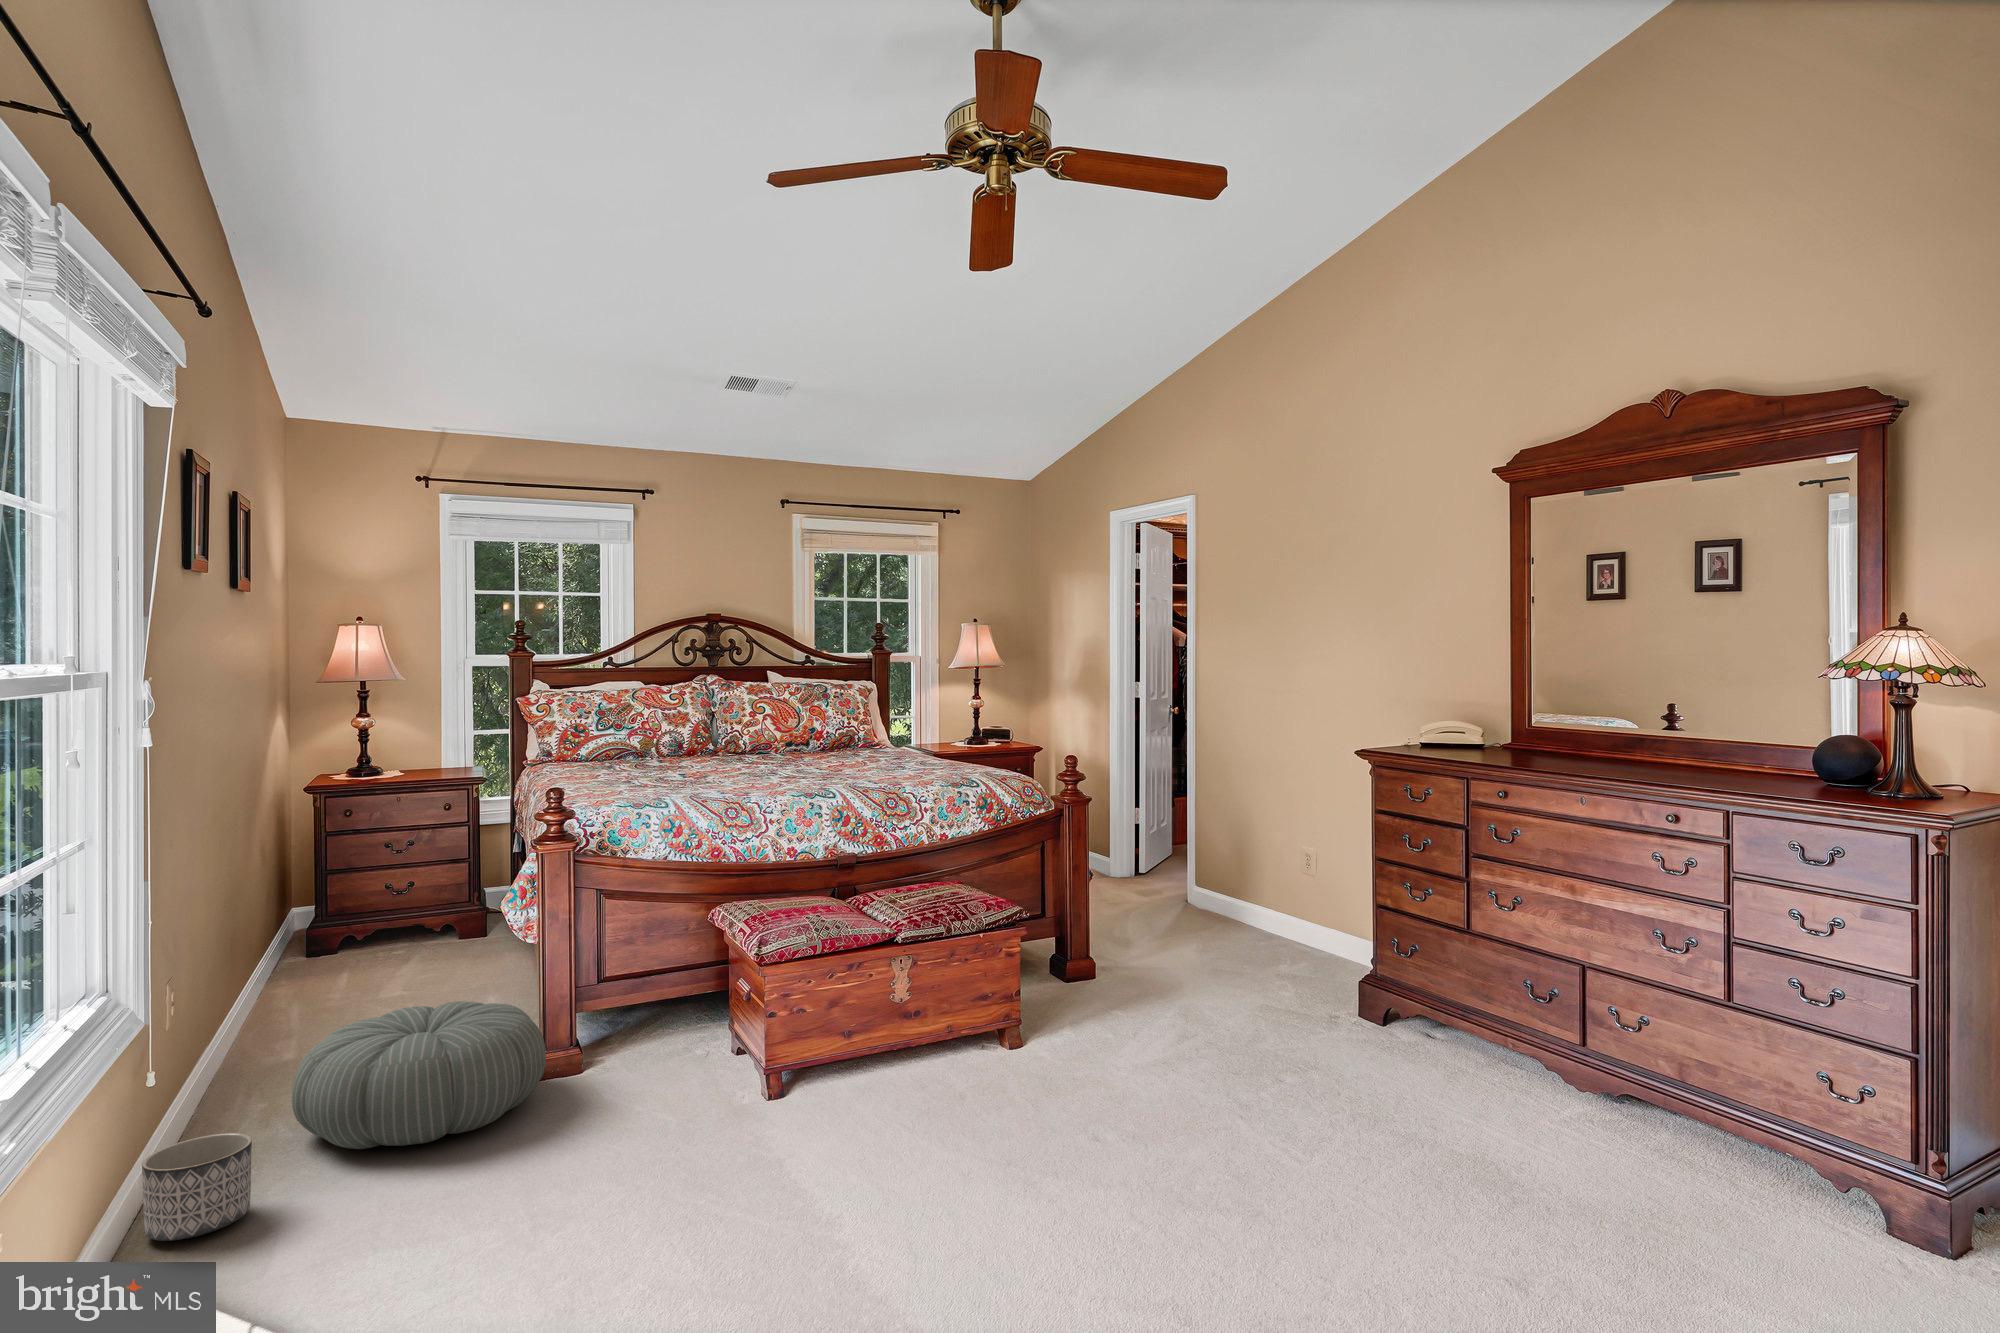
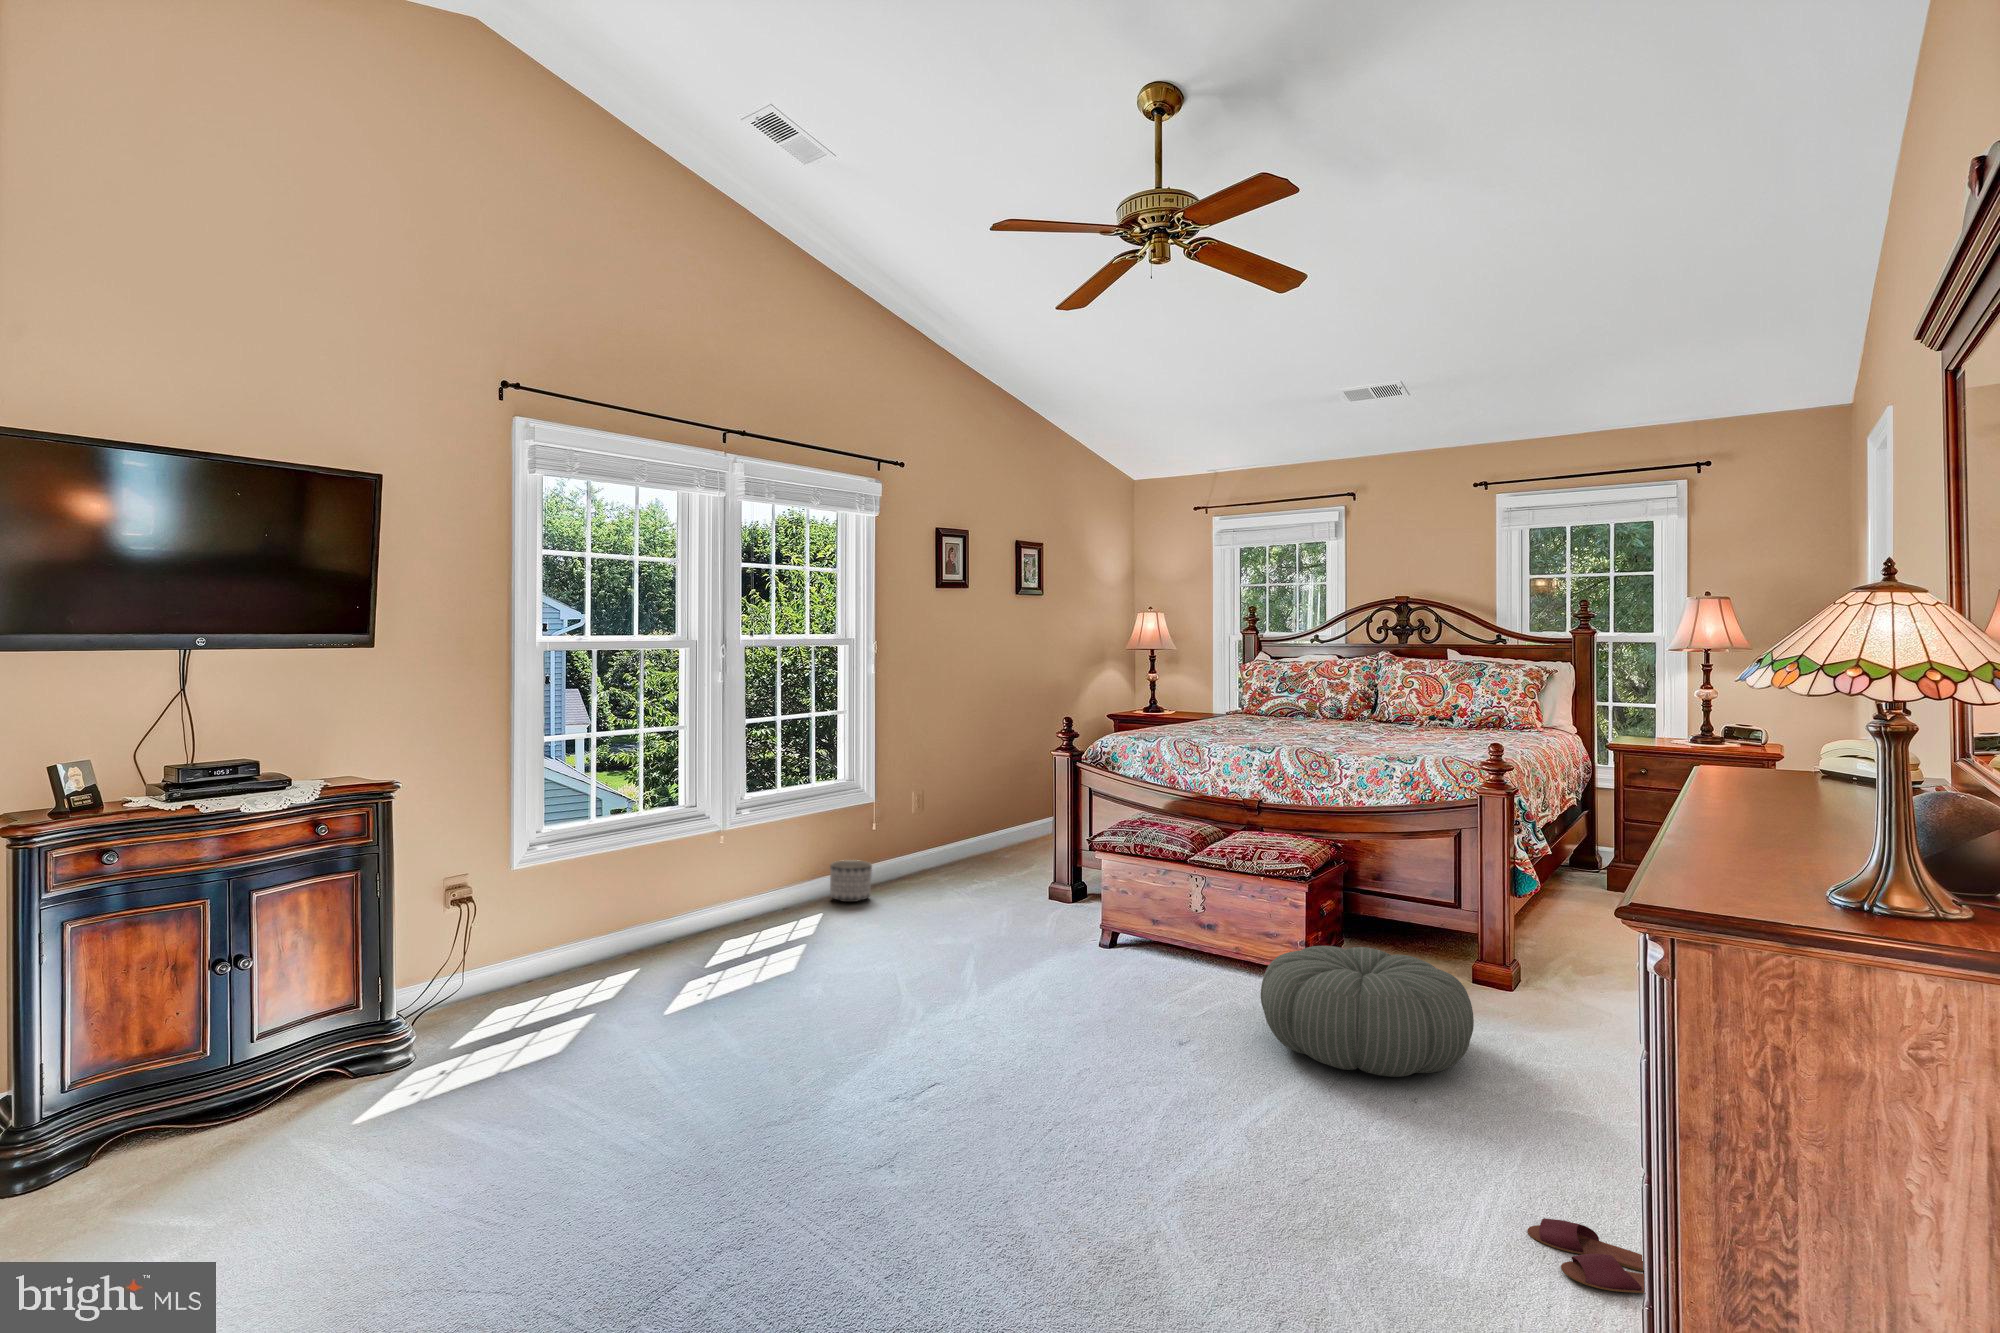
pouf: present [292,1001,546,1149] -> present [1261,946,1474,1077]
slippers: none [1479,1099,1575,1132] -> present [1527,1218,1644,1293]

